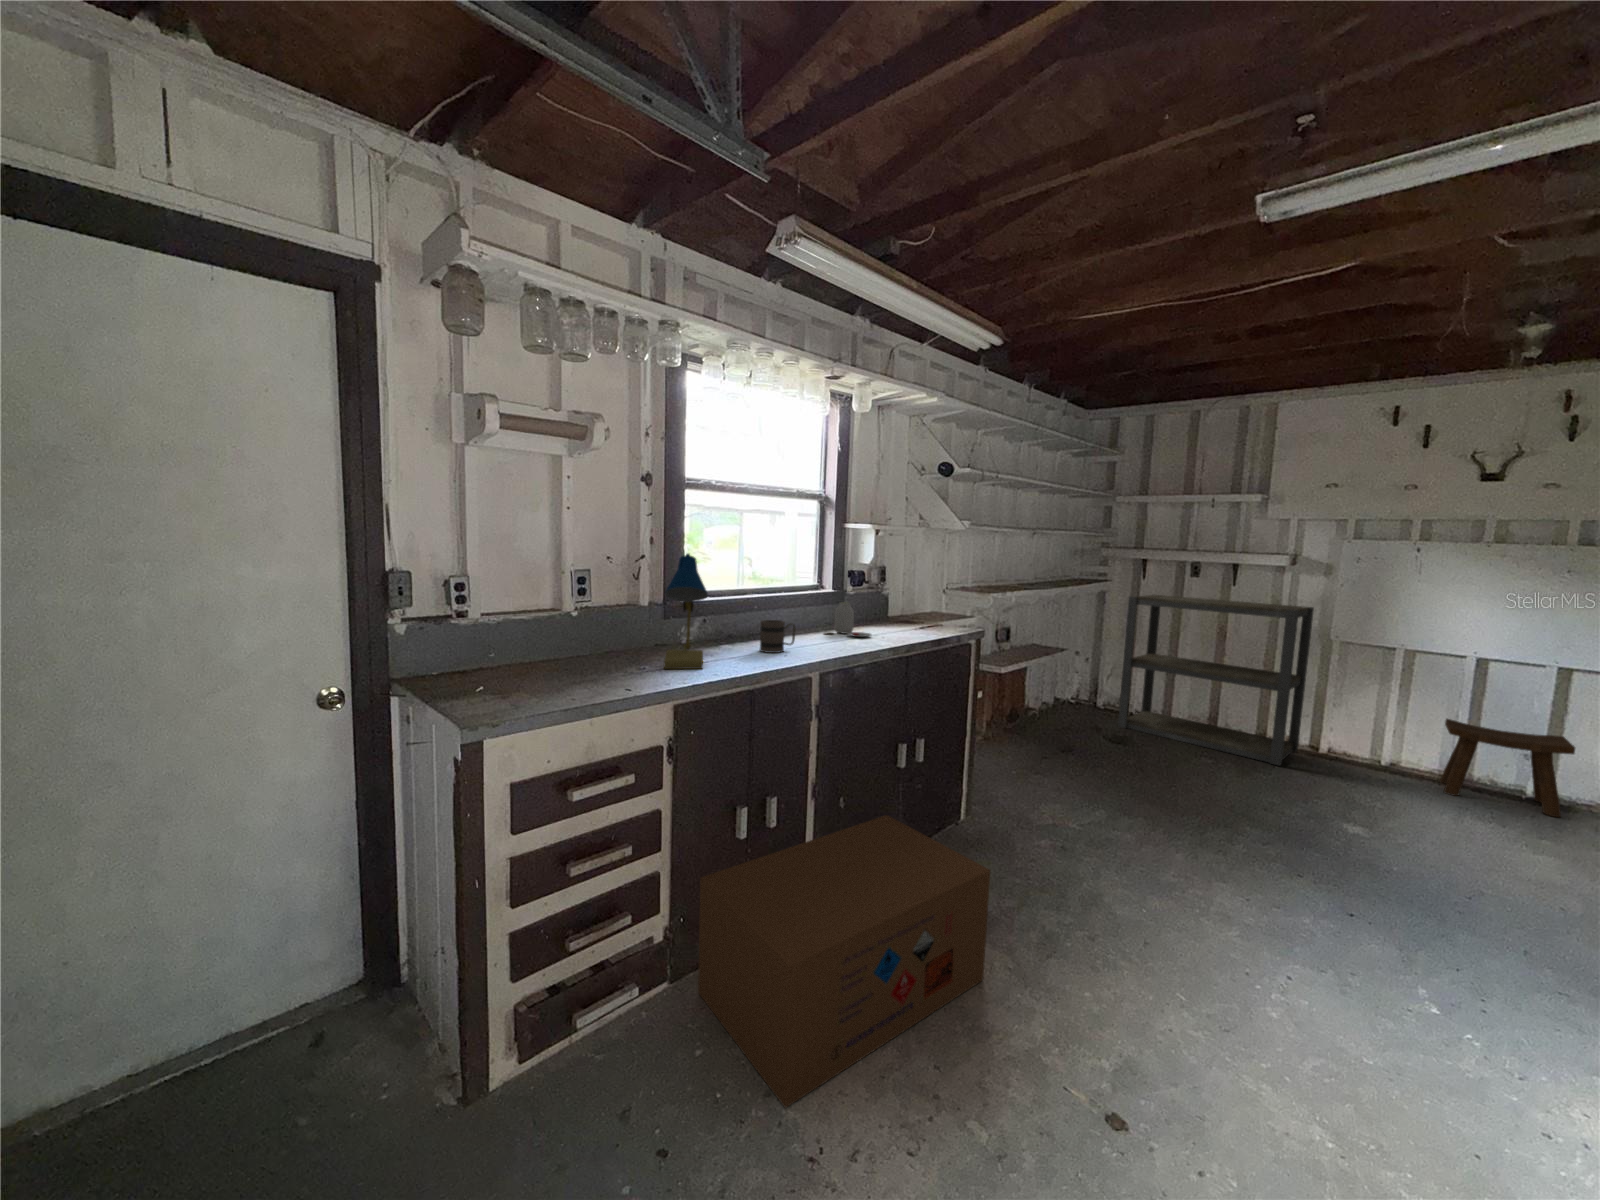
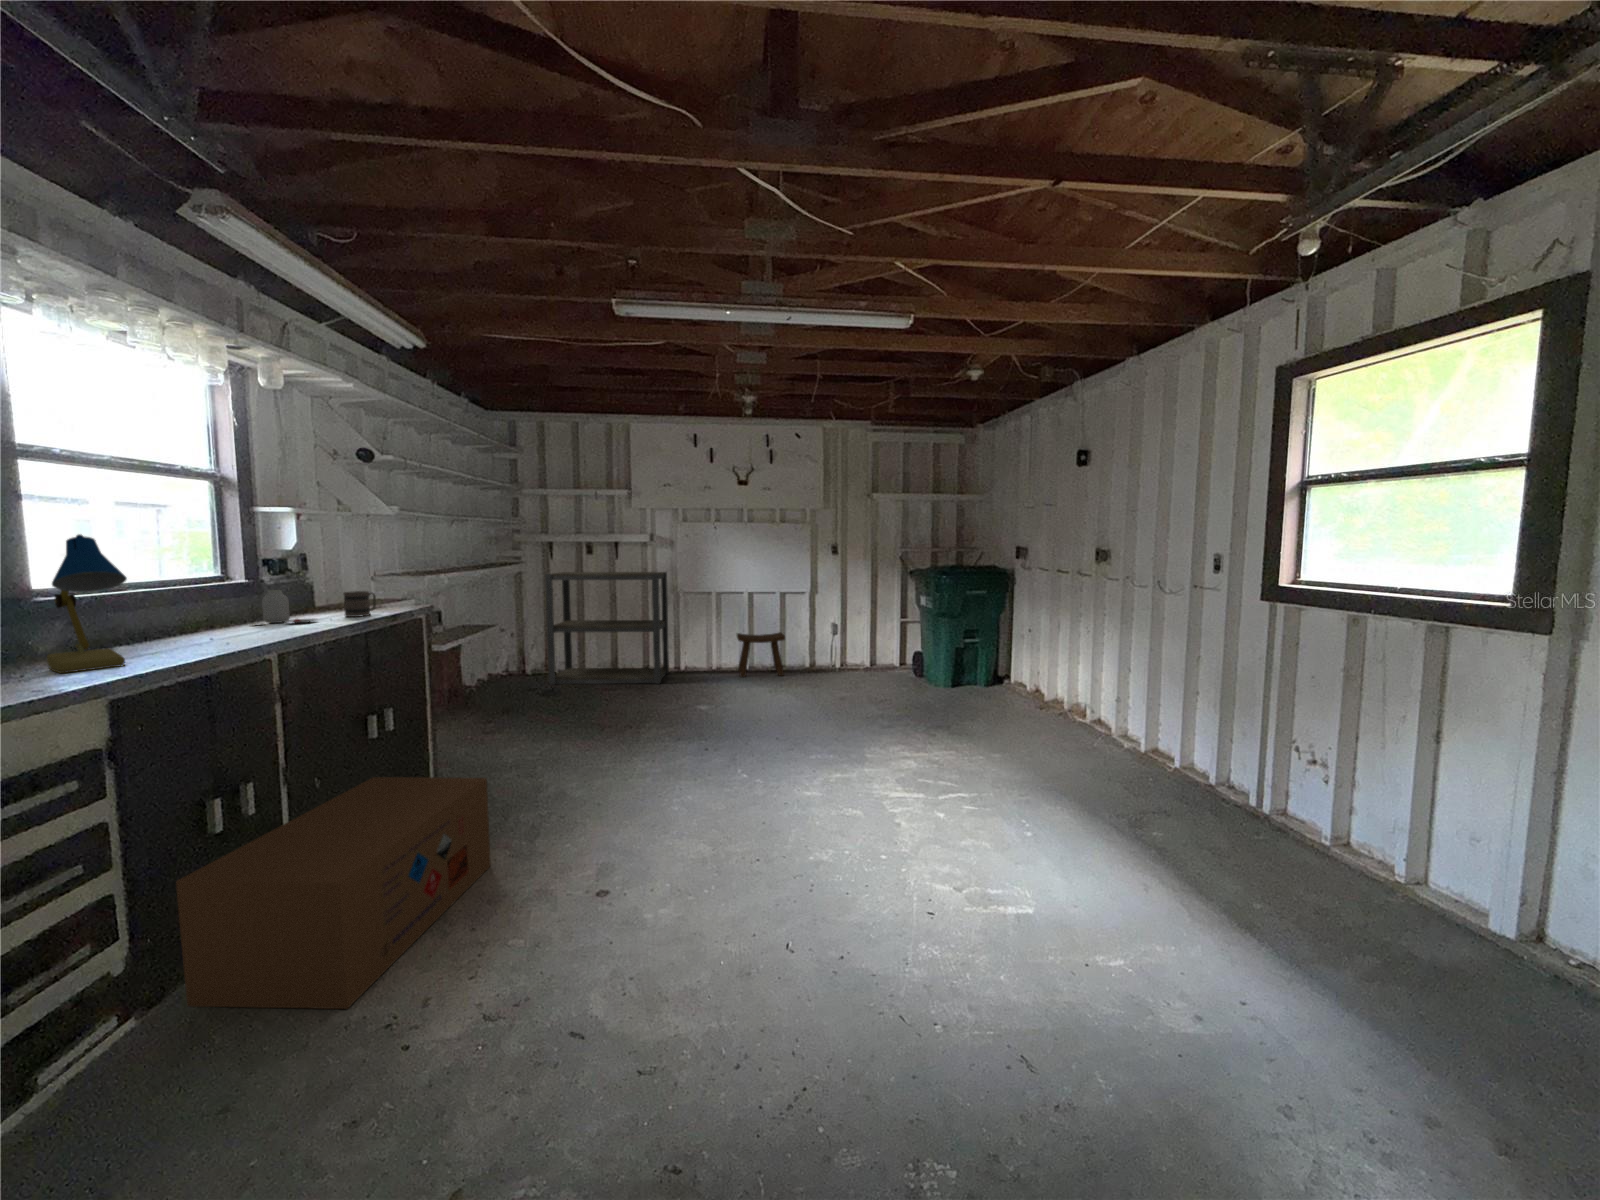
mug: present [760,620,796,653] -> present [343,591,376,617]

